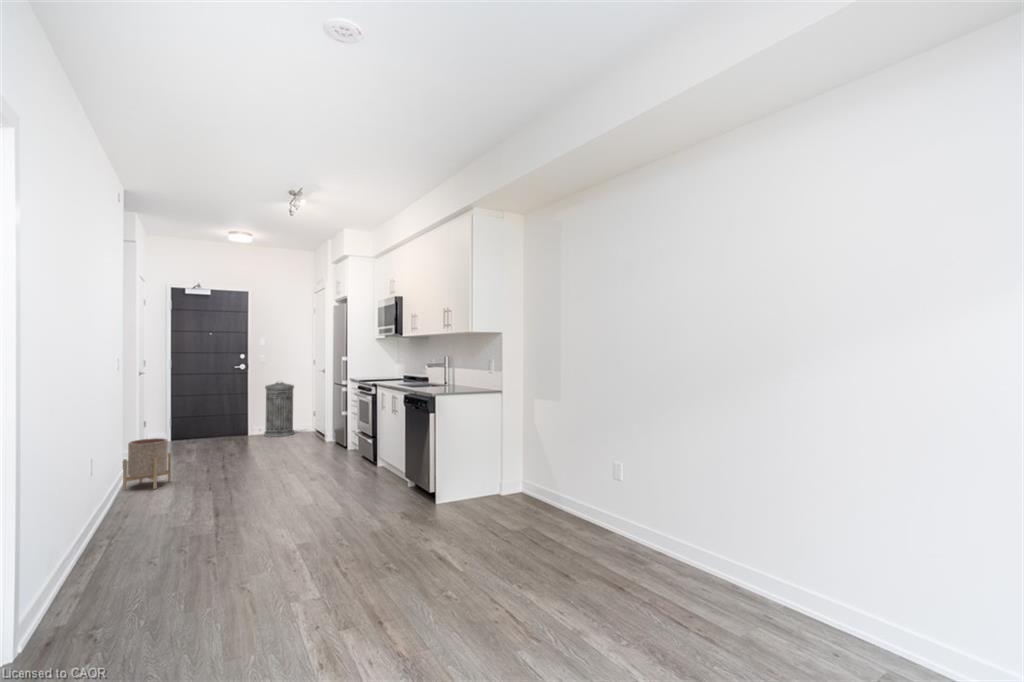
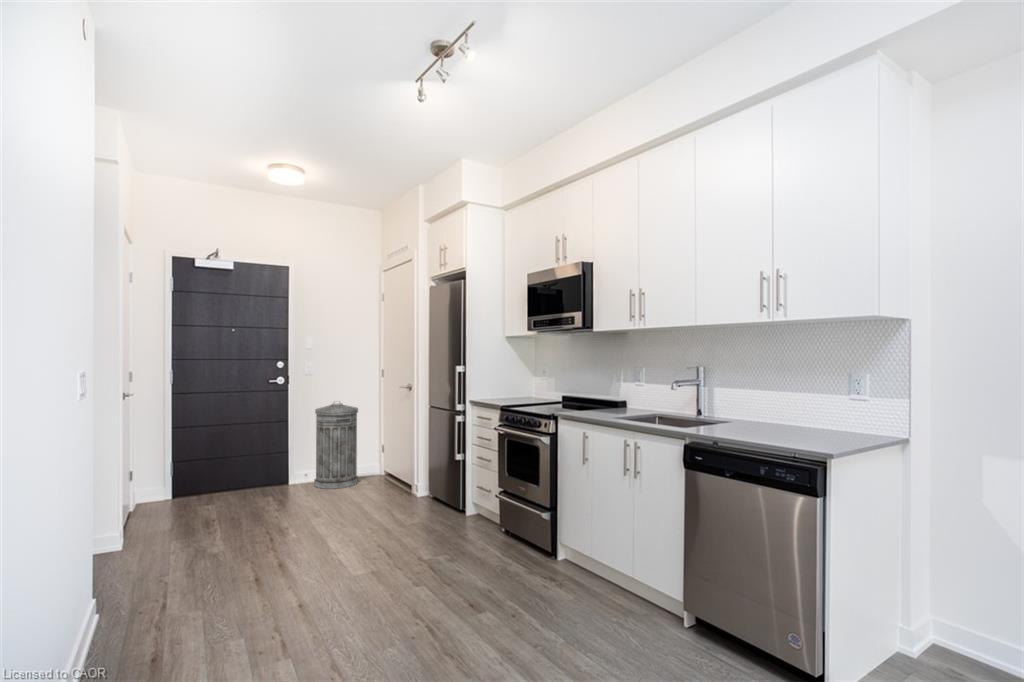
planter: present [123,438,171,490] -> none [96,534,196,659]

